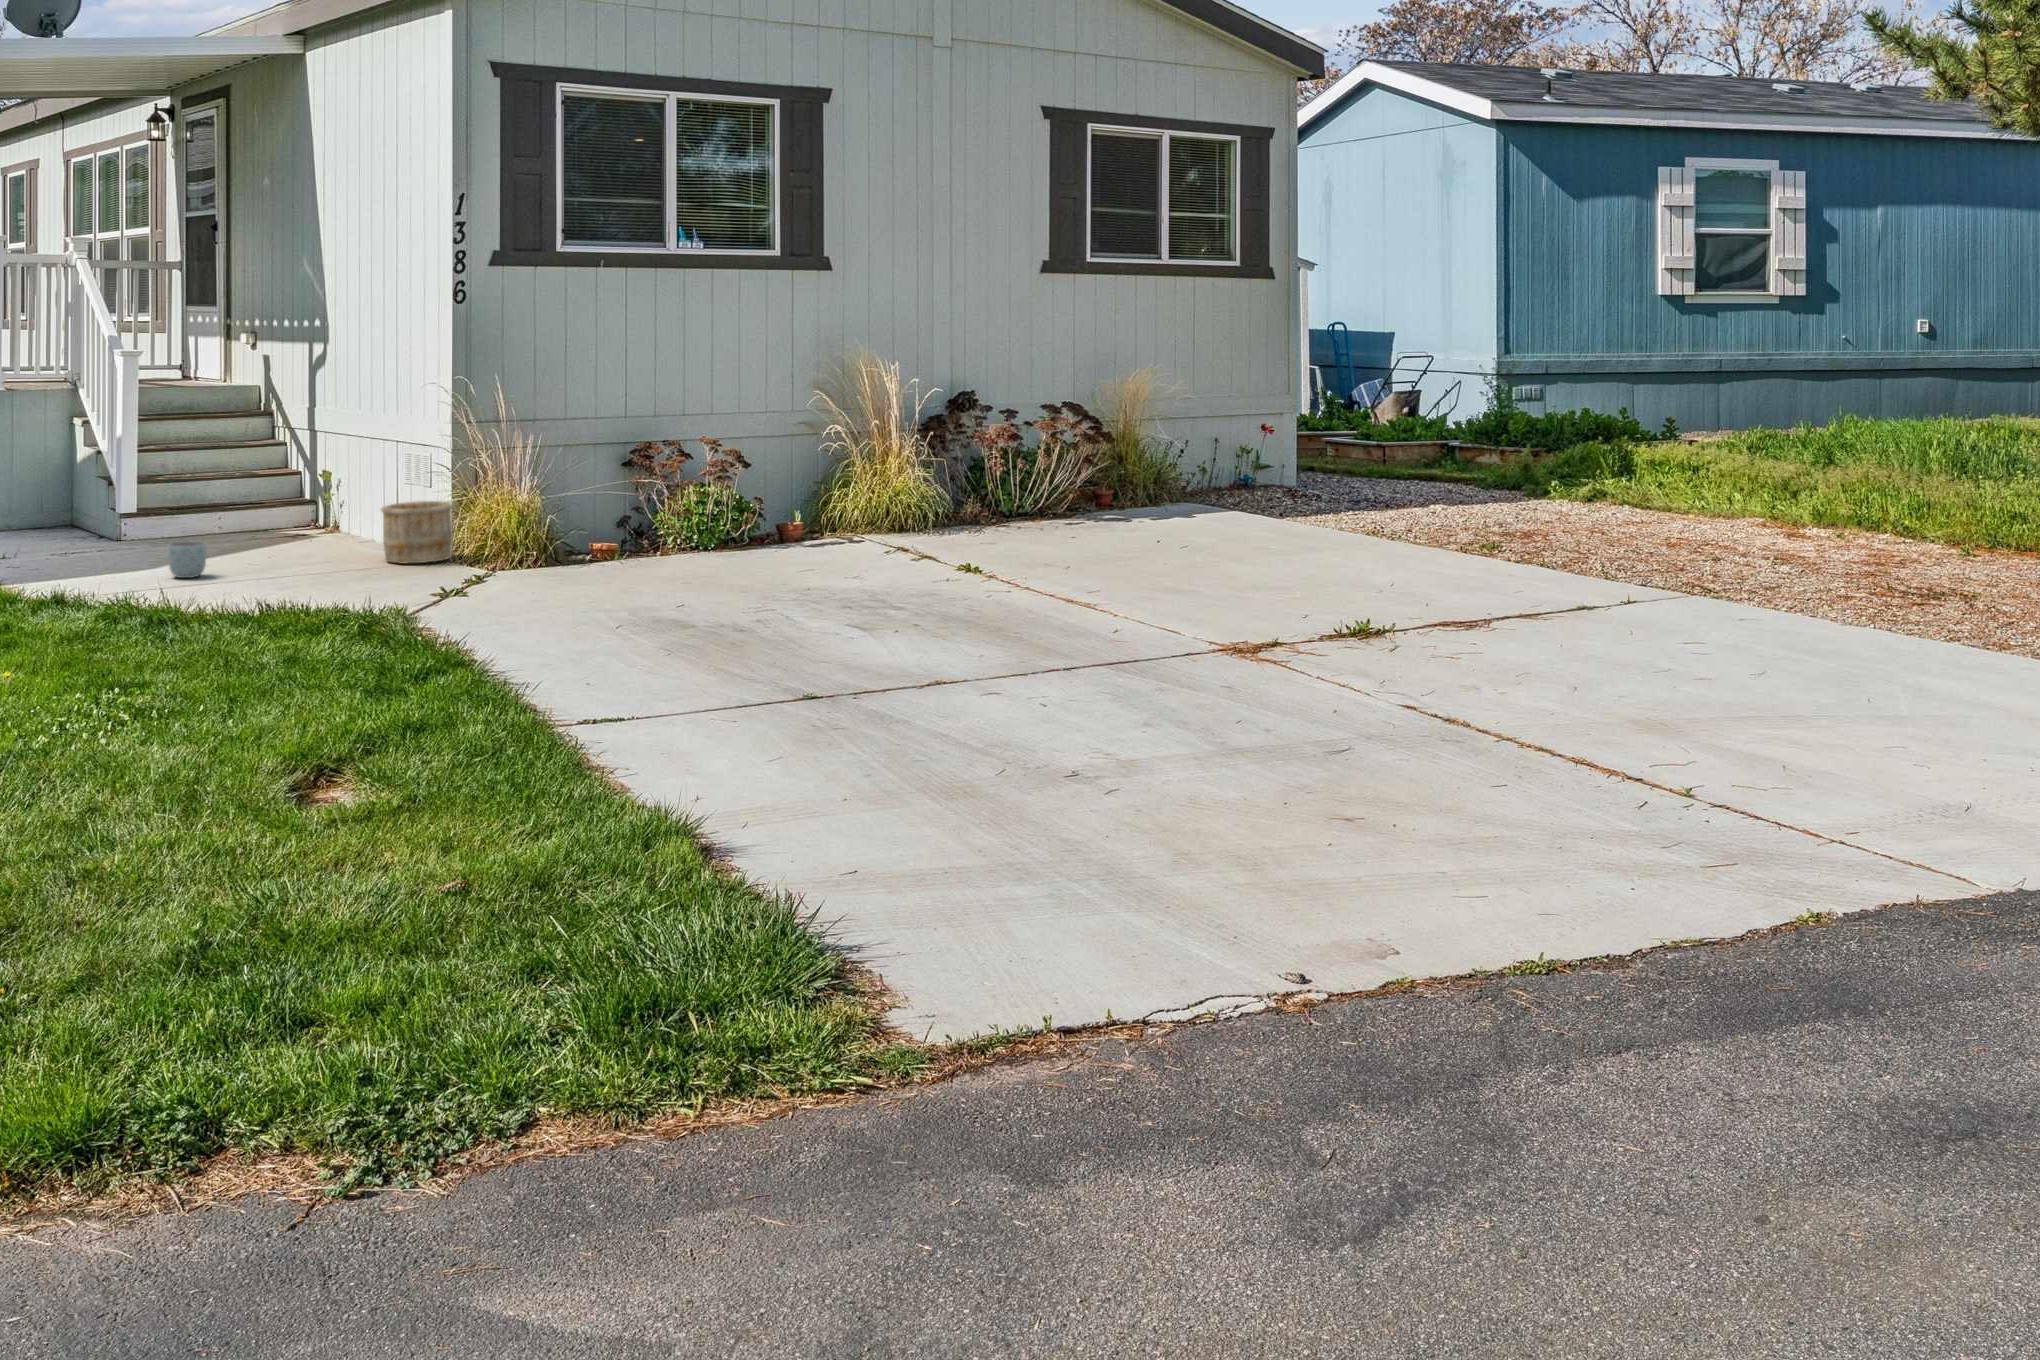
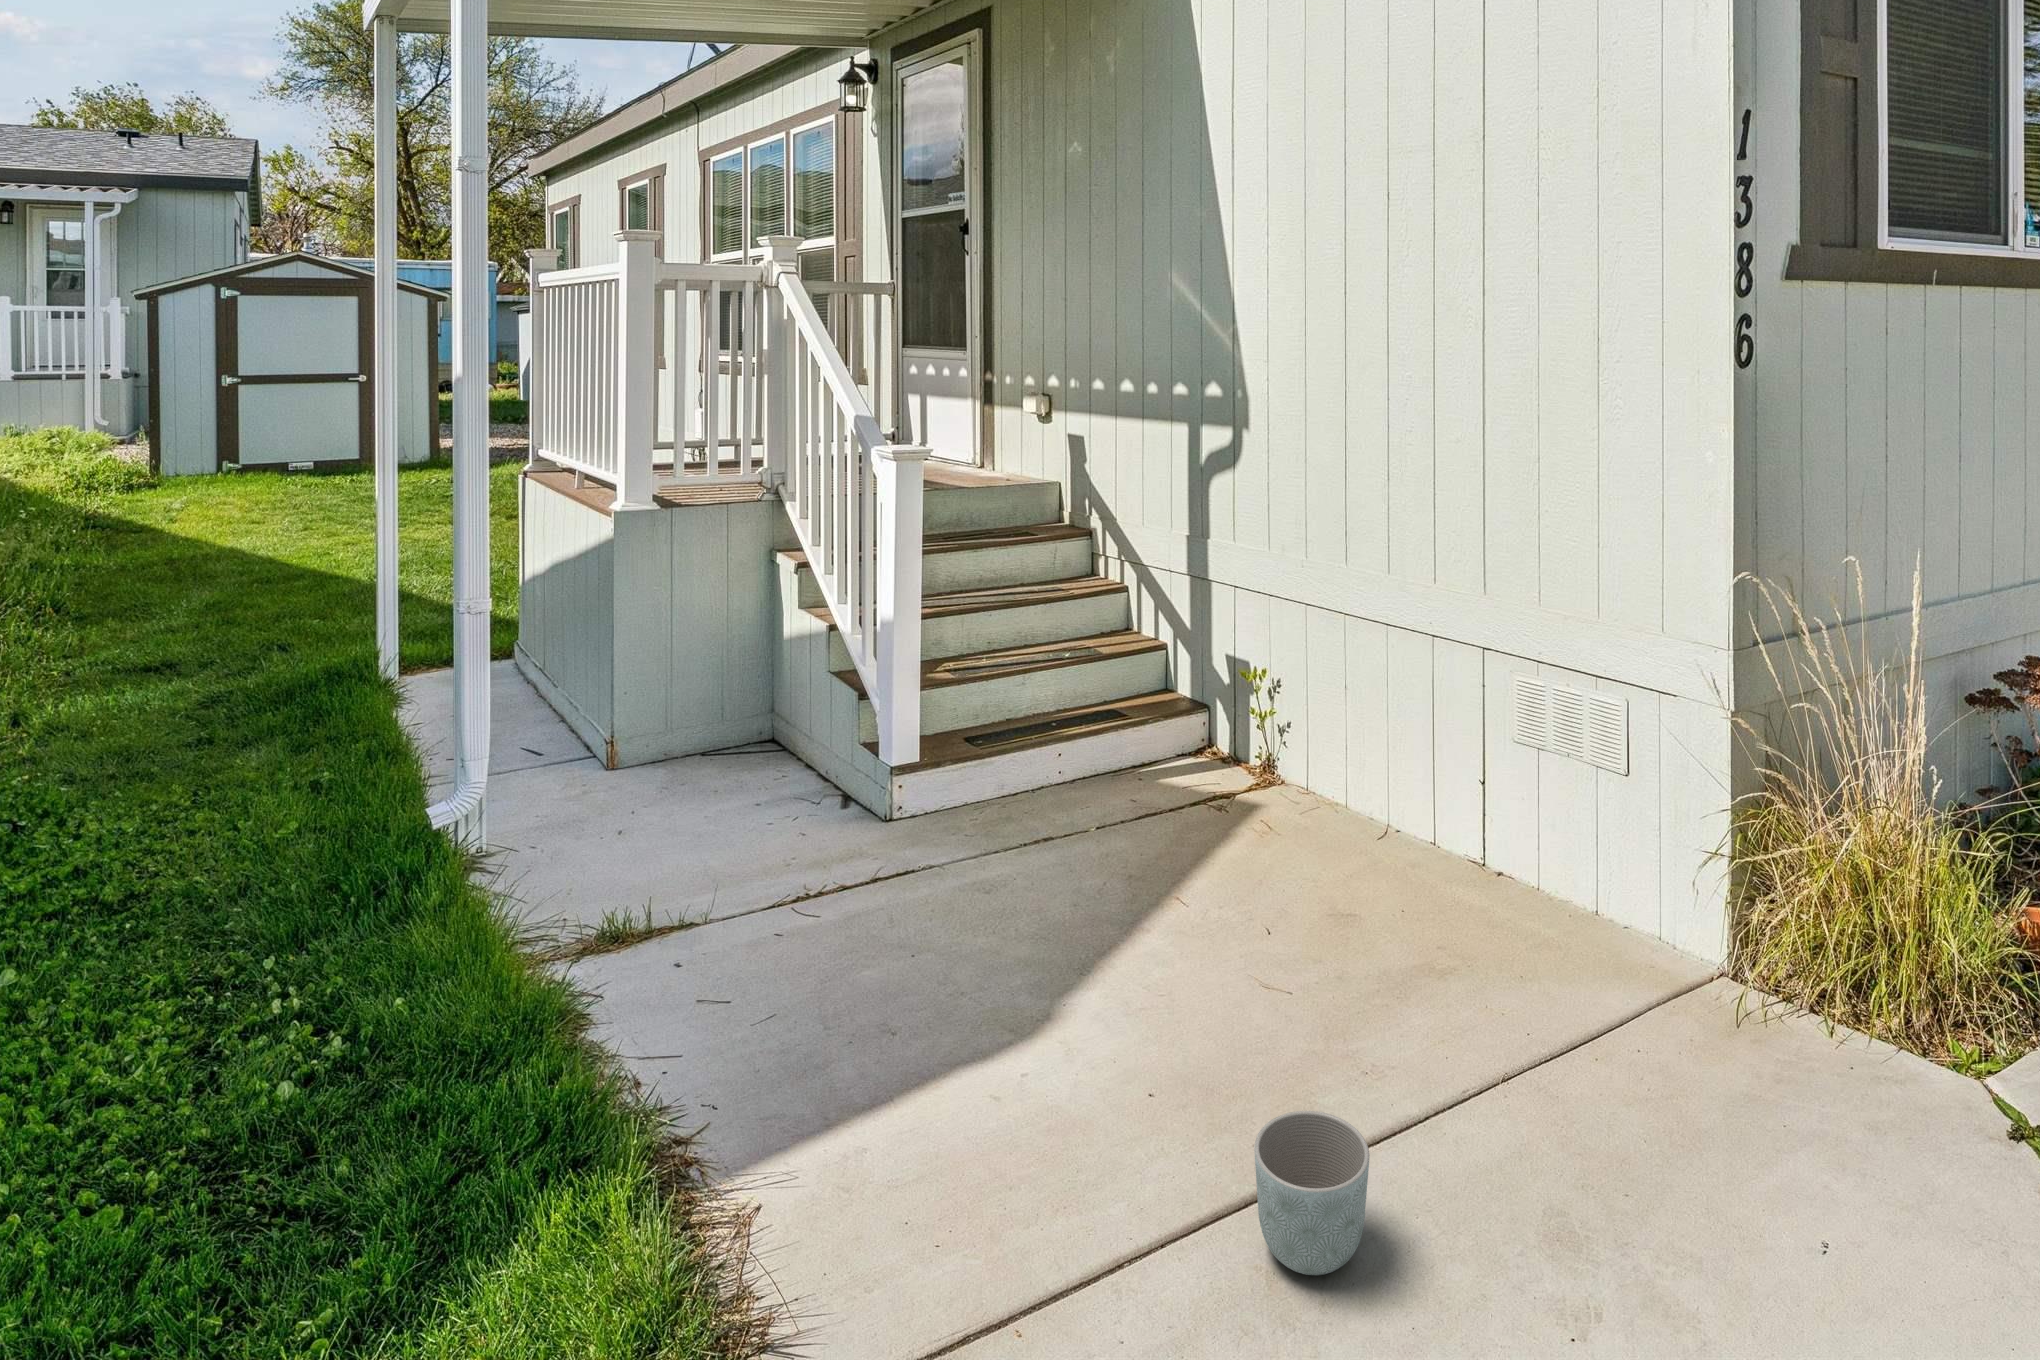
wooden bucket: present [381,501,453,563] -> none [1647,849,1843,1067]

